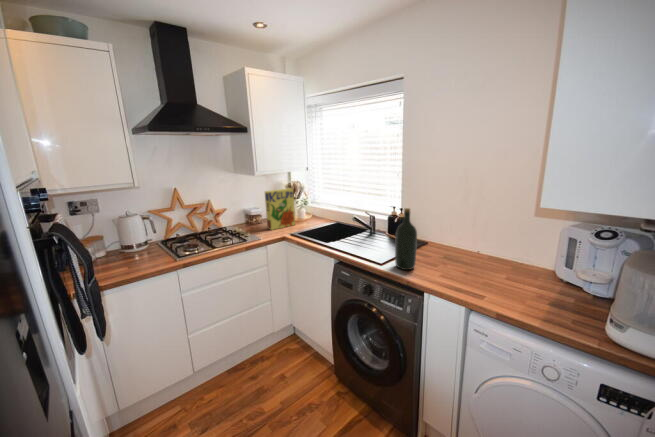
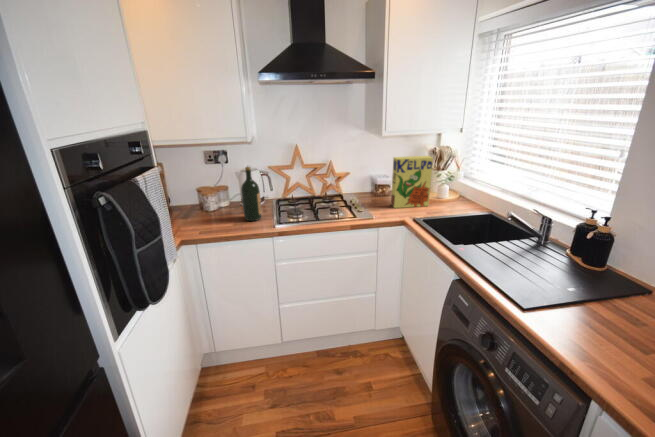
wine bottle: present [395,208,417,270] -> present [241,167,262,221]

